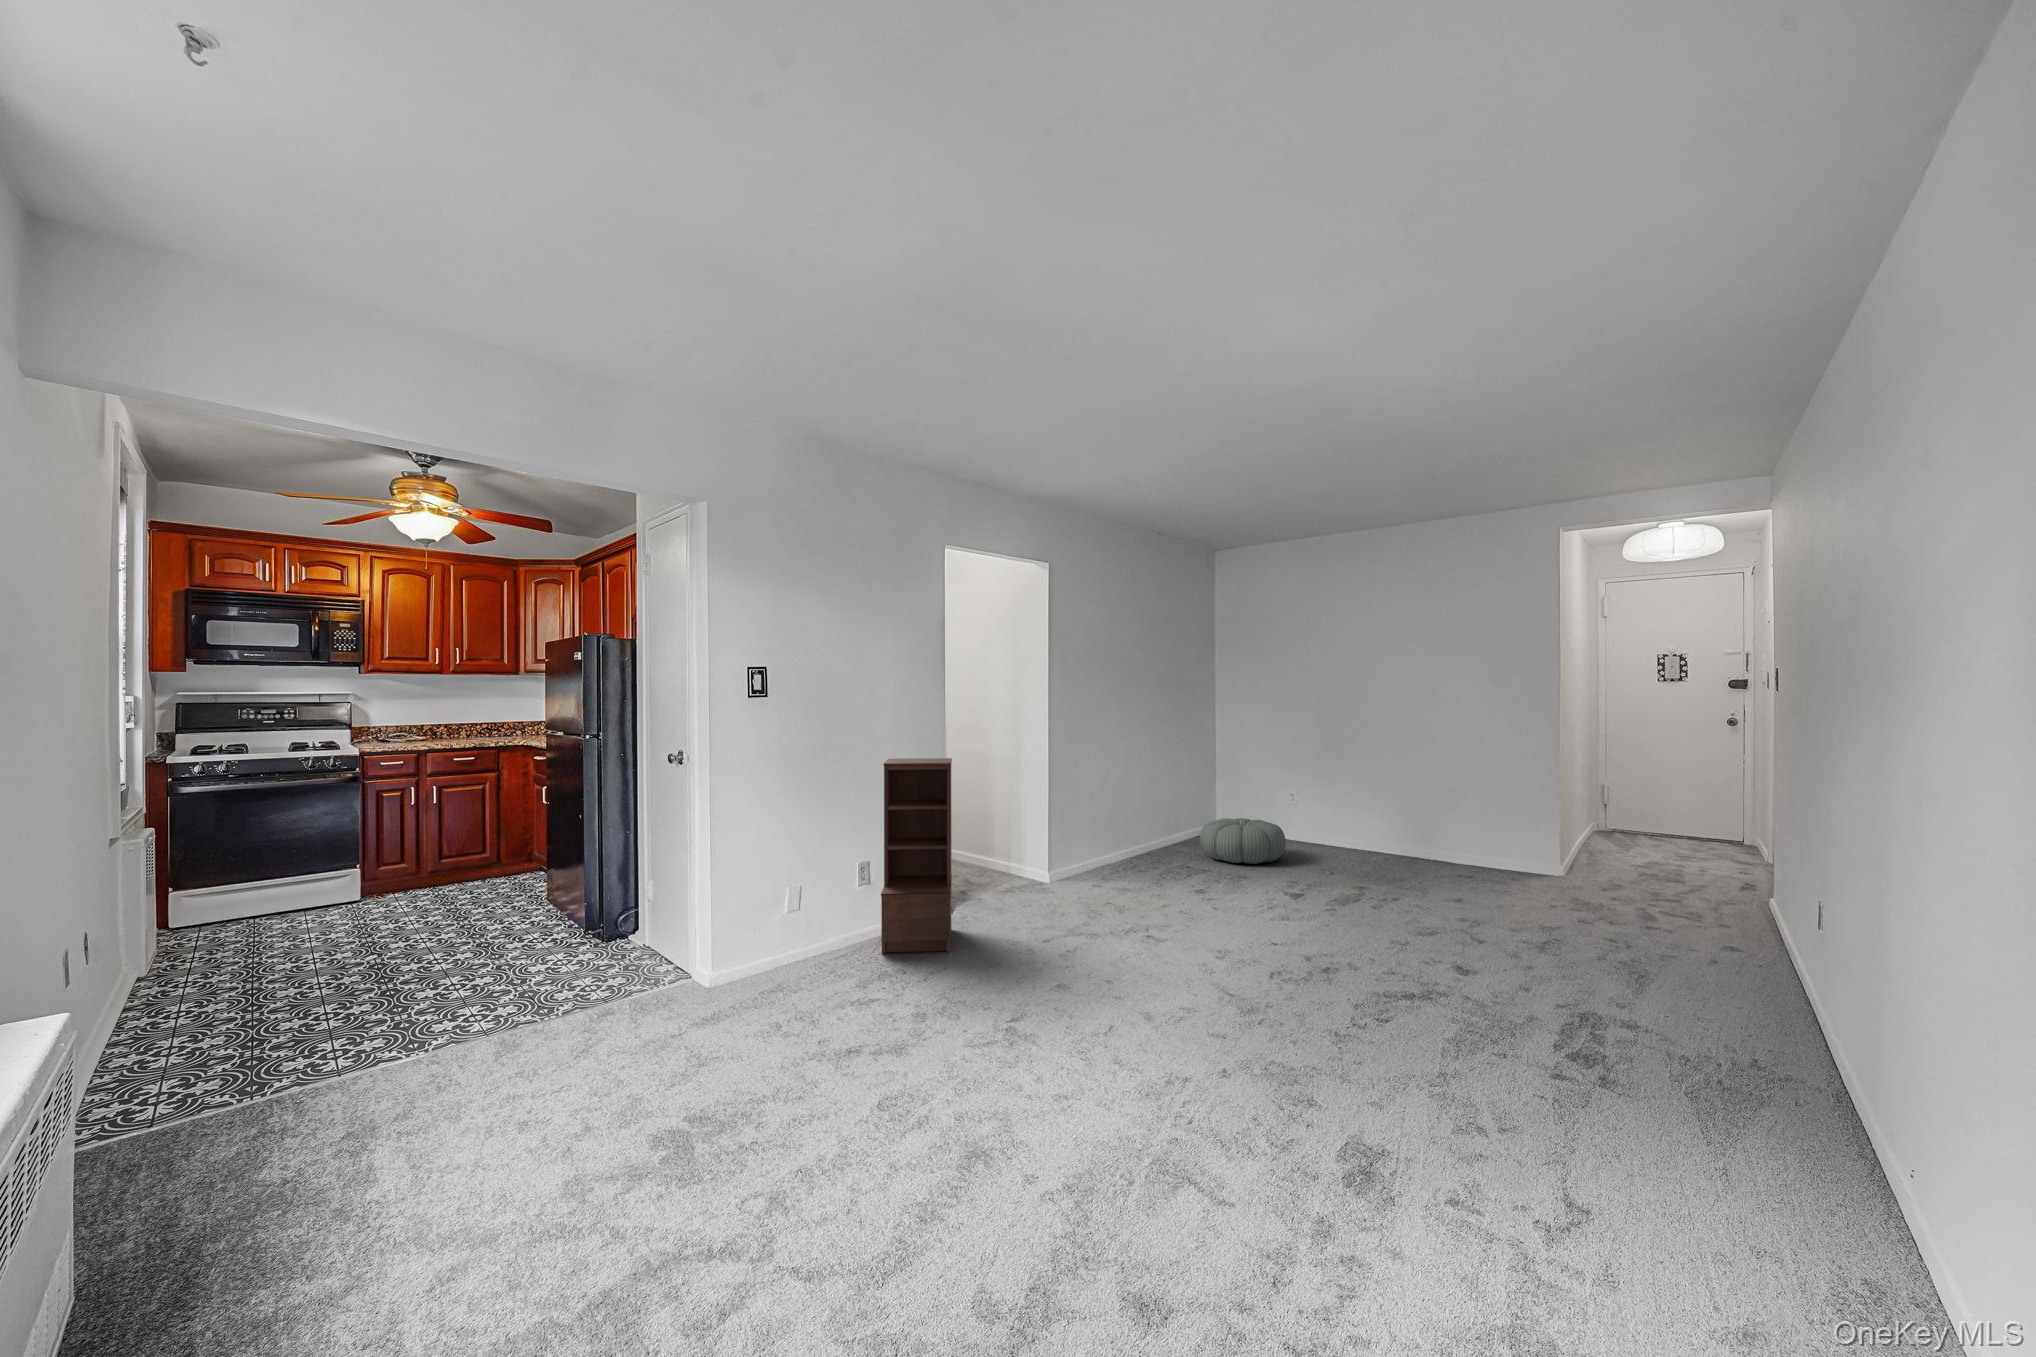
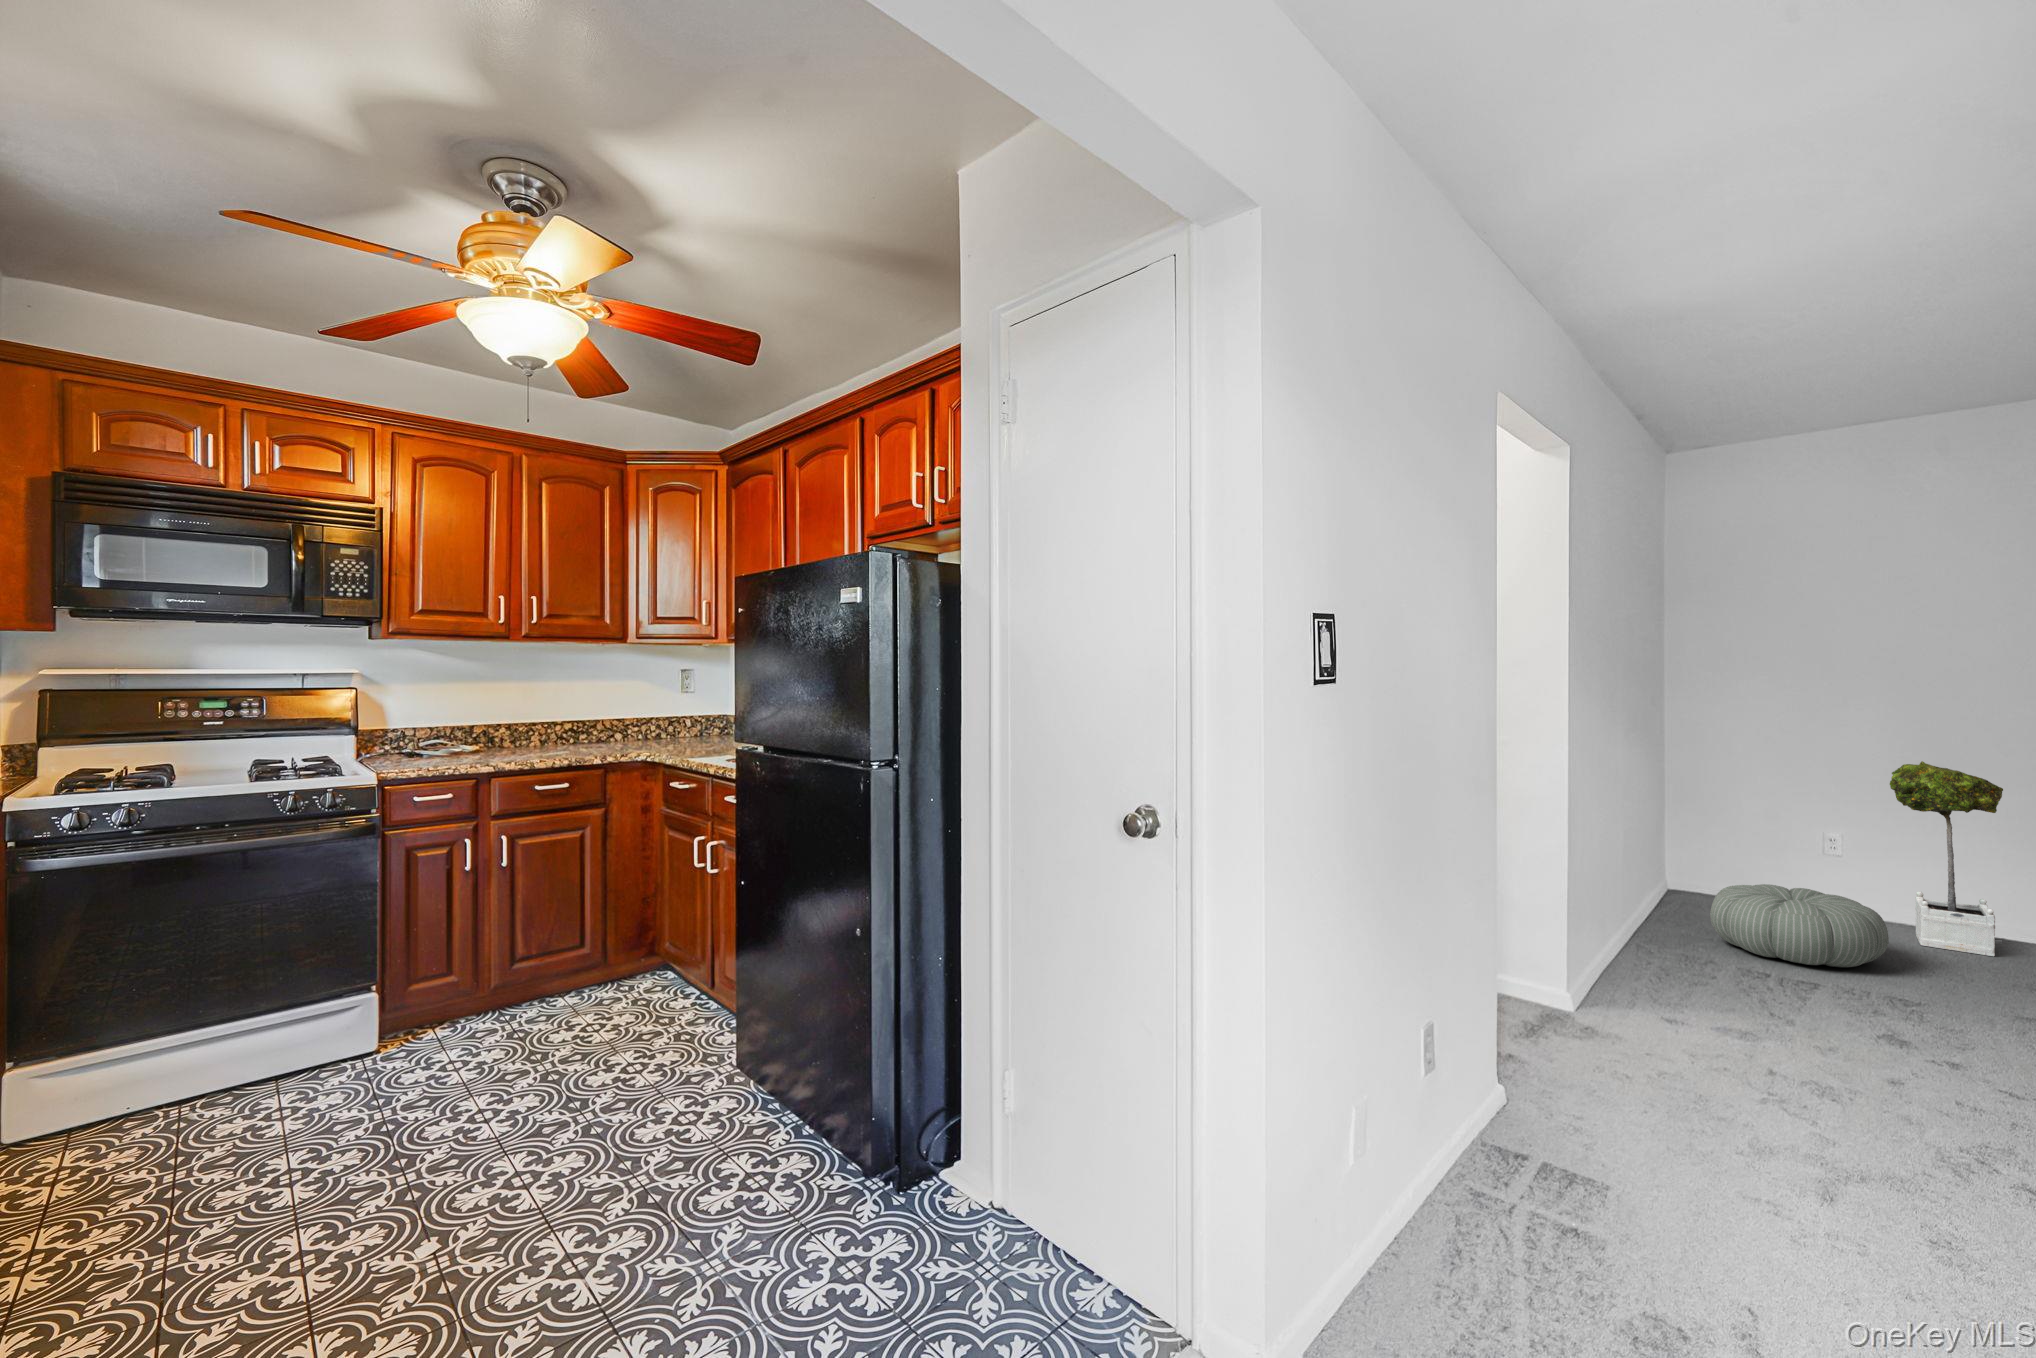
potted tree: none [1319,739,1373,859] -> present [1890,761,2003,956]
bookshelf: present [881,758,952,953] -> none [1469,815,1717,1258]

